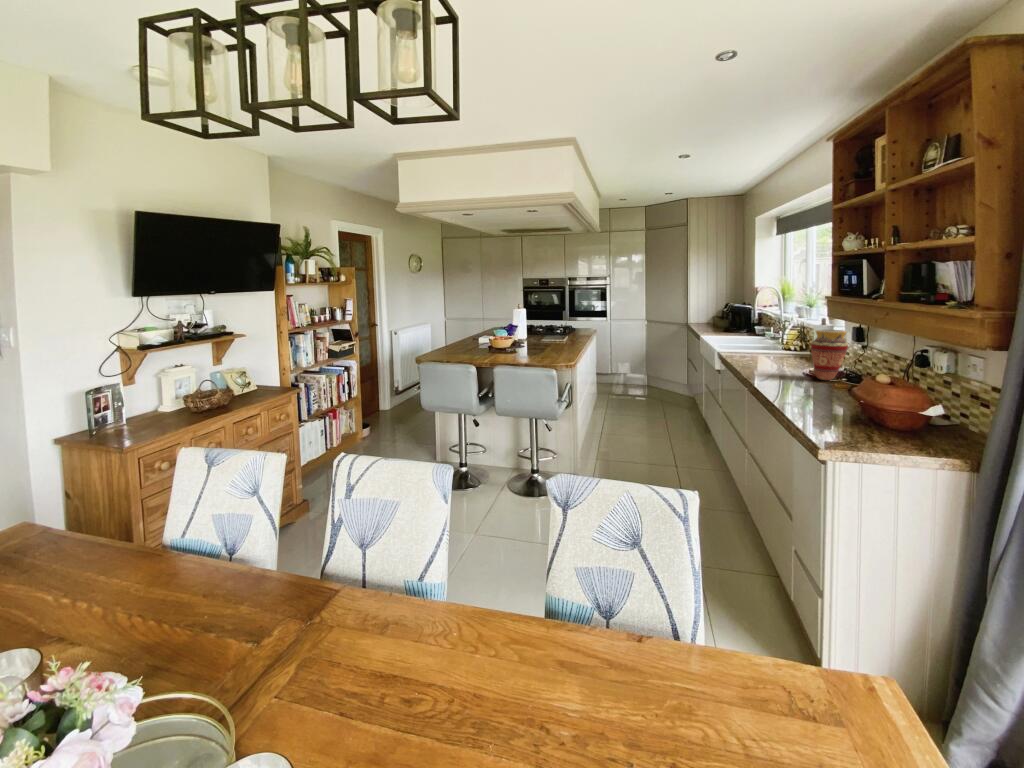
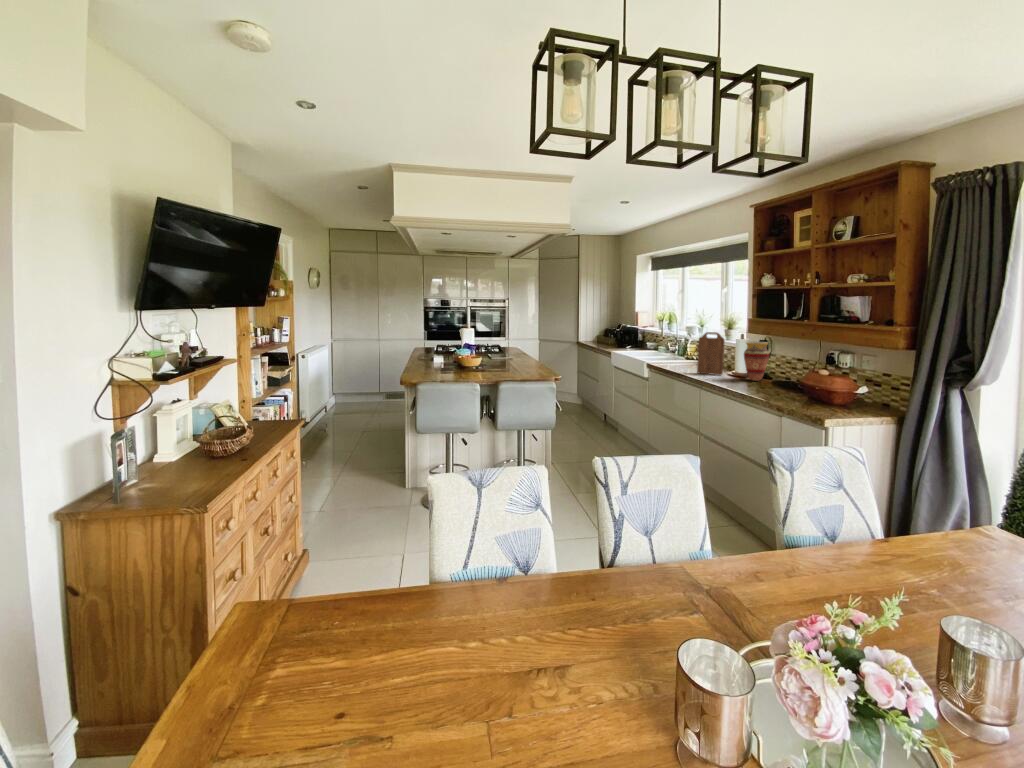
cutting board: none [760,316,796,369] -> present [697,332,725,375]

